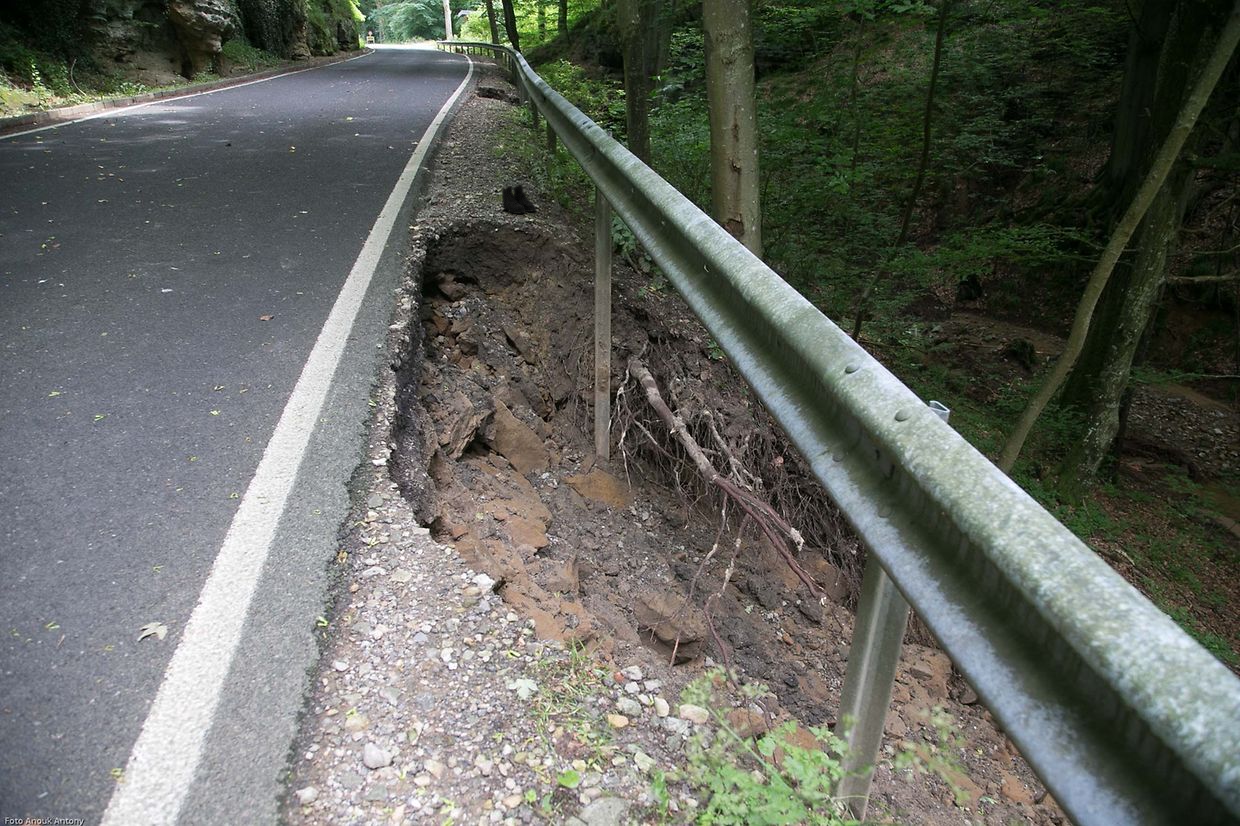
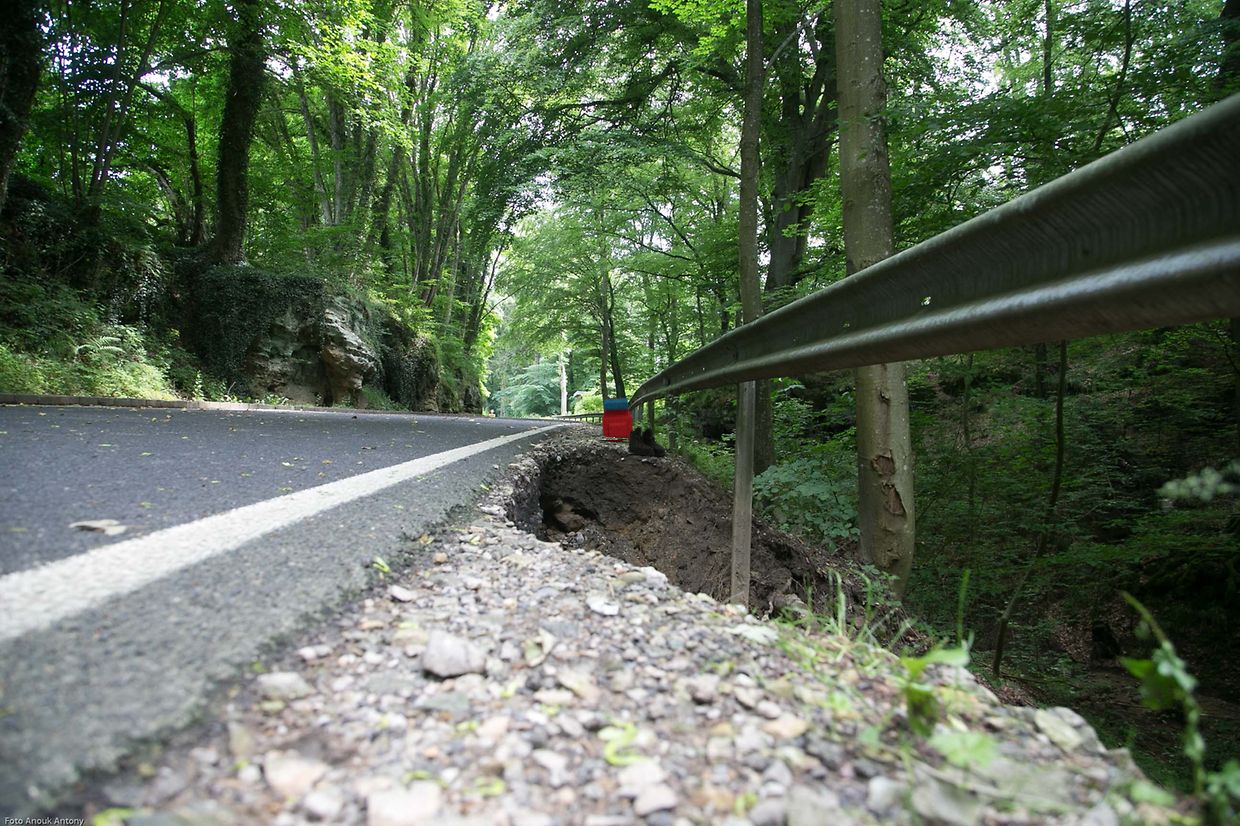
backpack: none [482,111,514,158] -> present [602,398,633,442]

